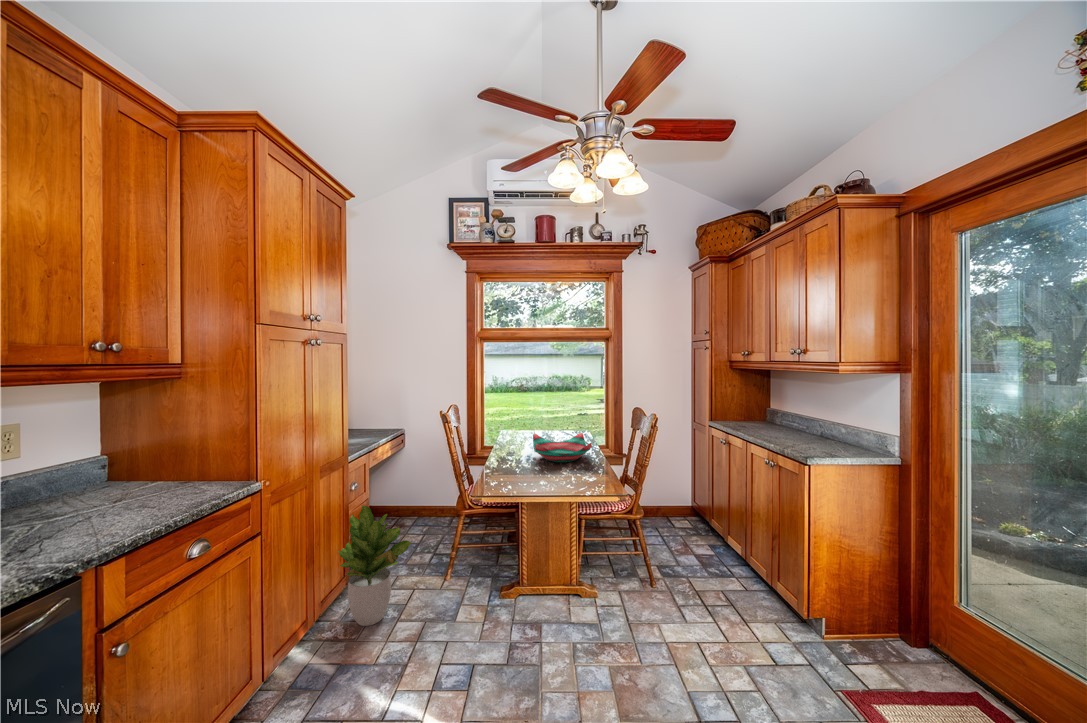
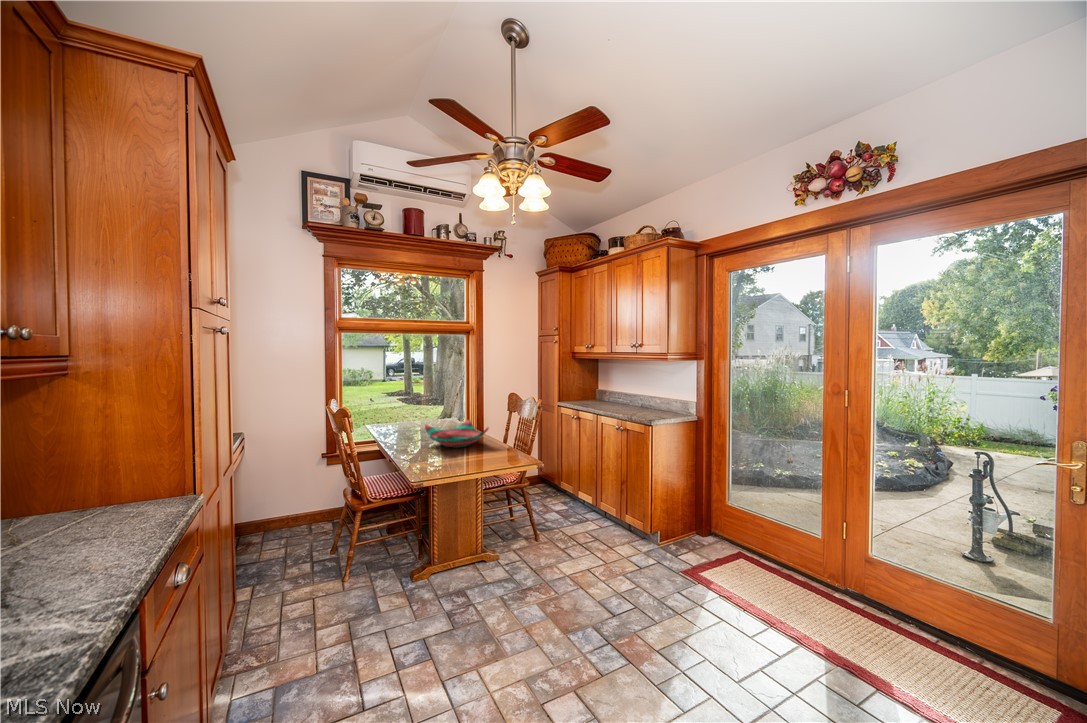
potted plant: present [338,506,411,626] -> none [233,516,323,647]

